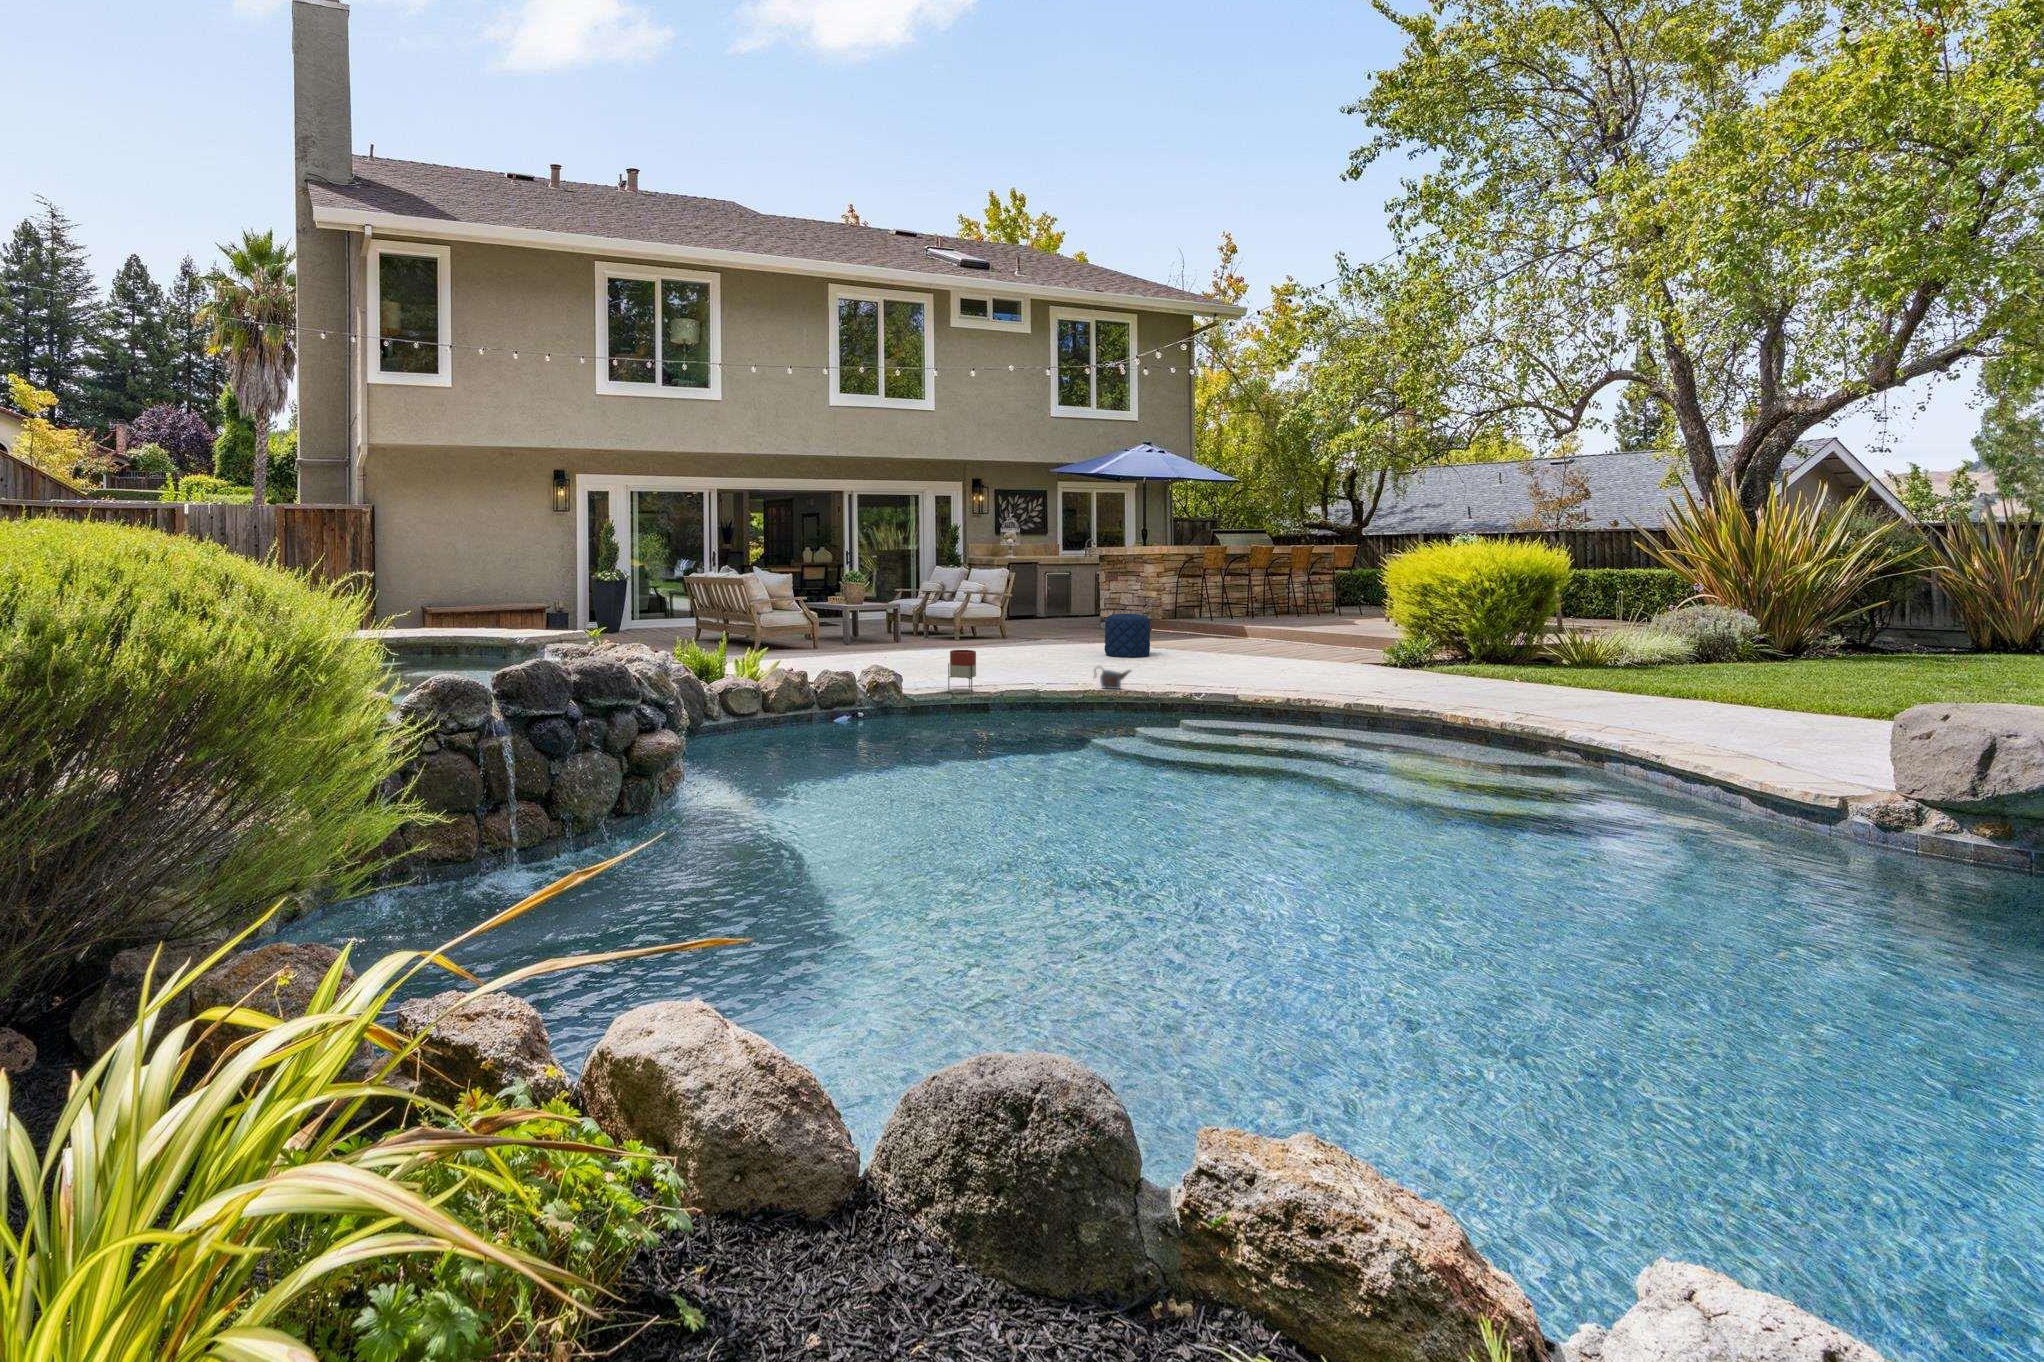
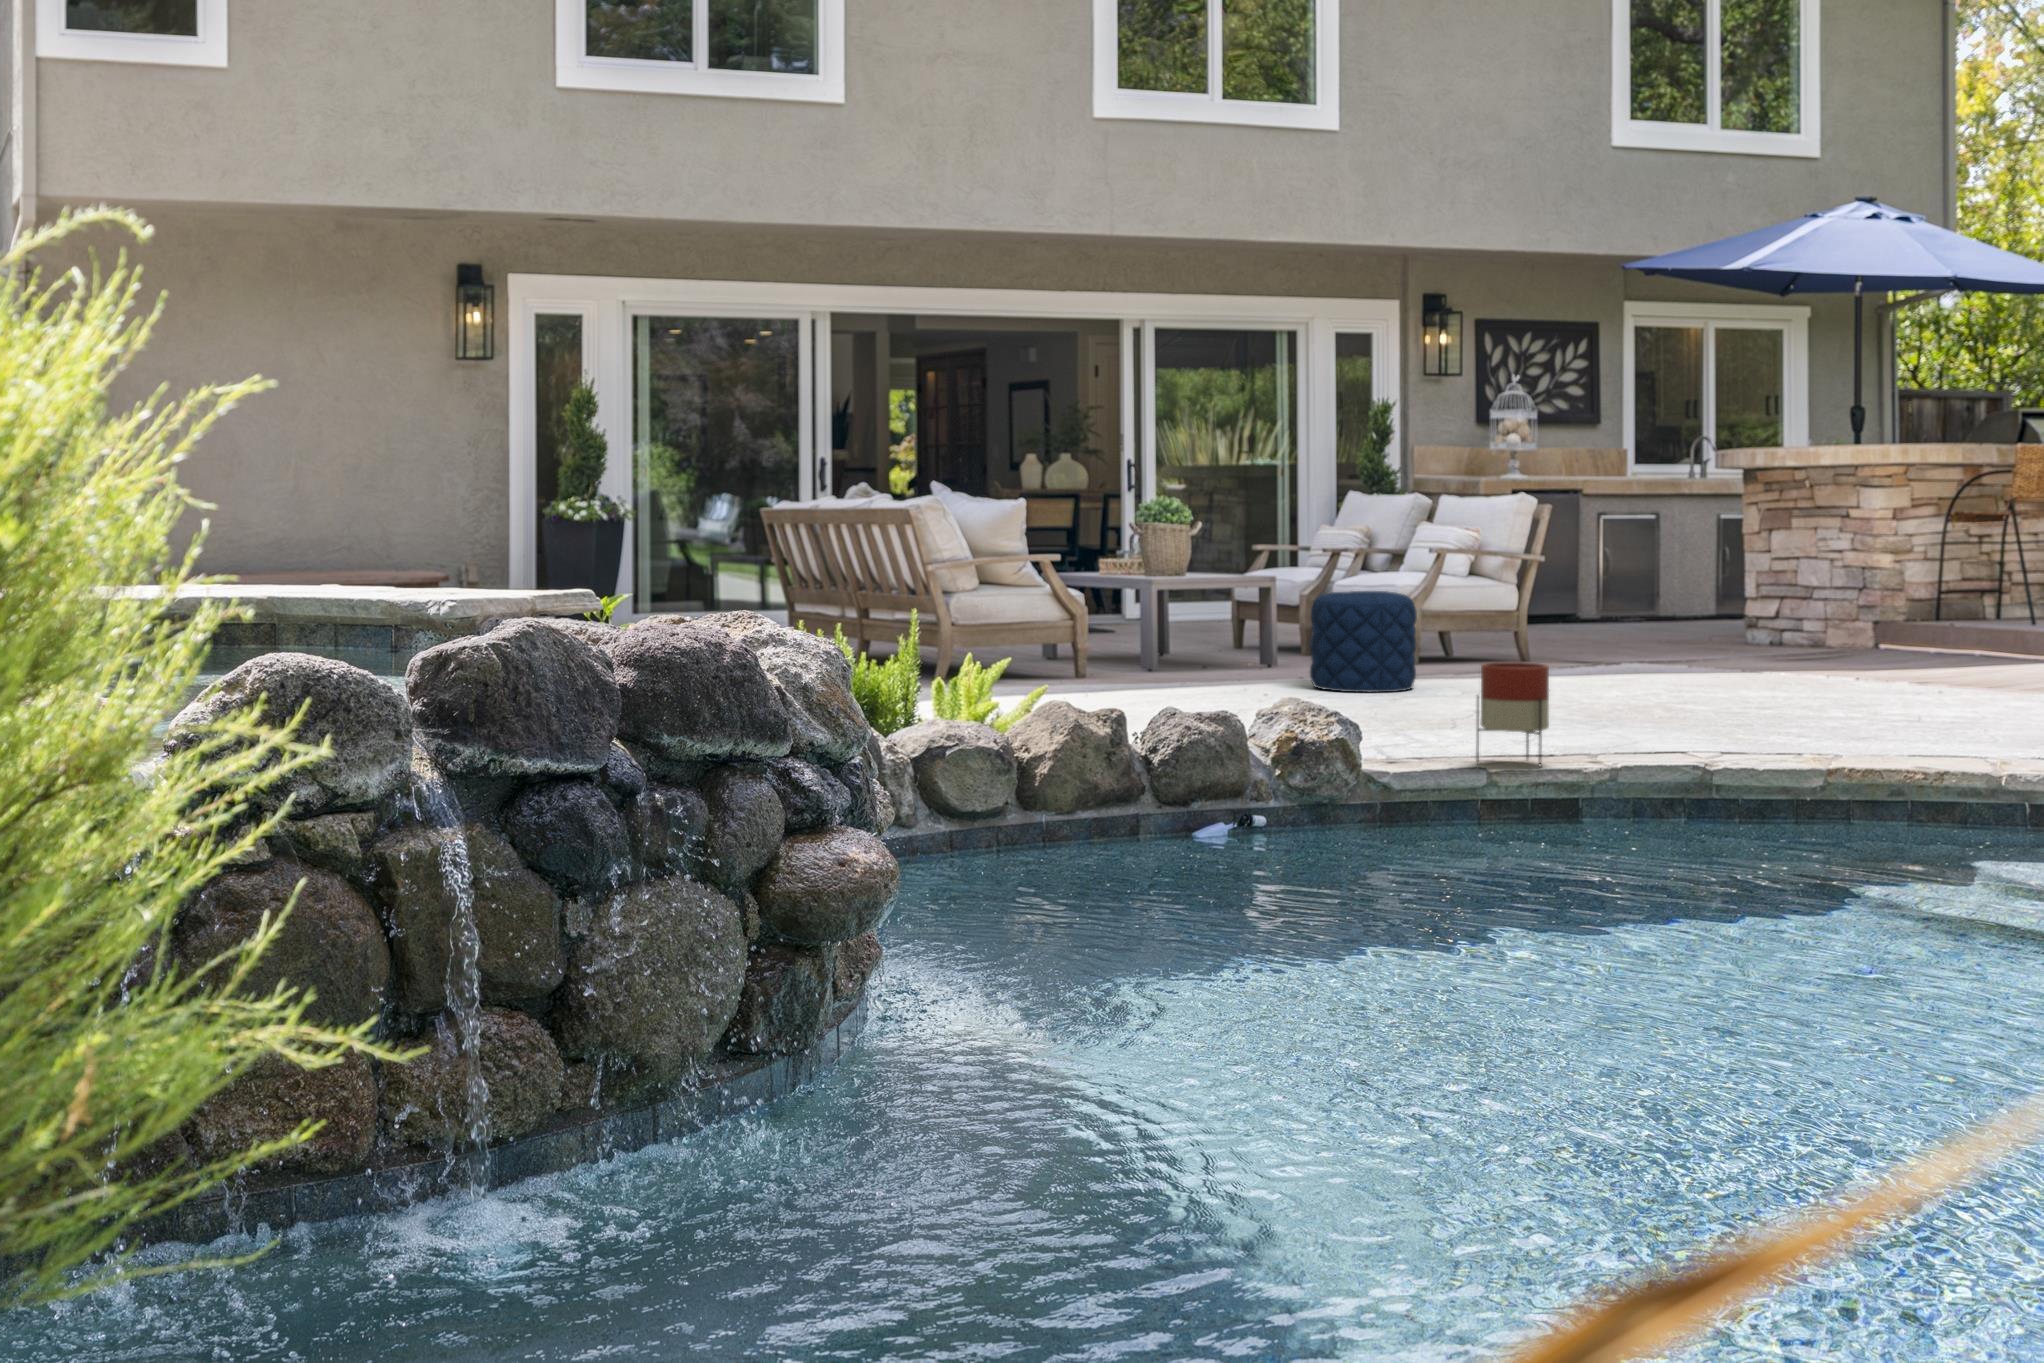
pouf: present [1105,614,1150,658] -> present [1310,591,1417,692]
watering can: present [1094,666,1130,689] -> none [1849,705,1957,764]

